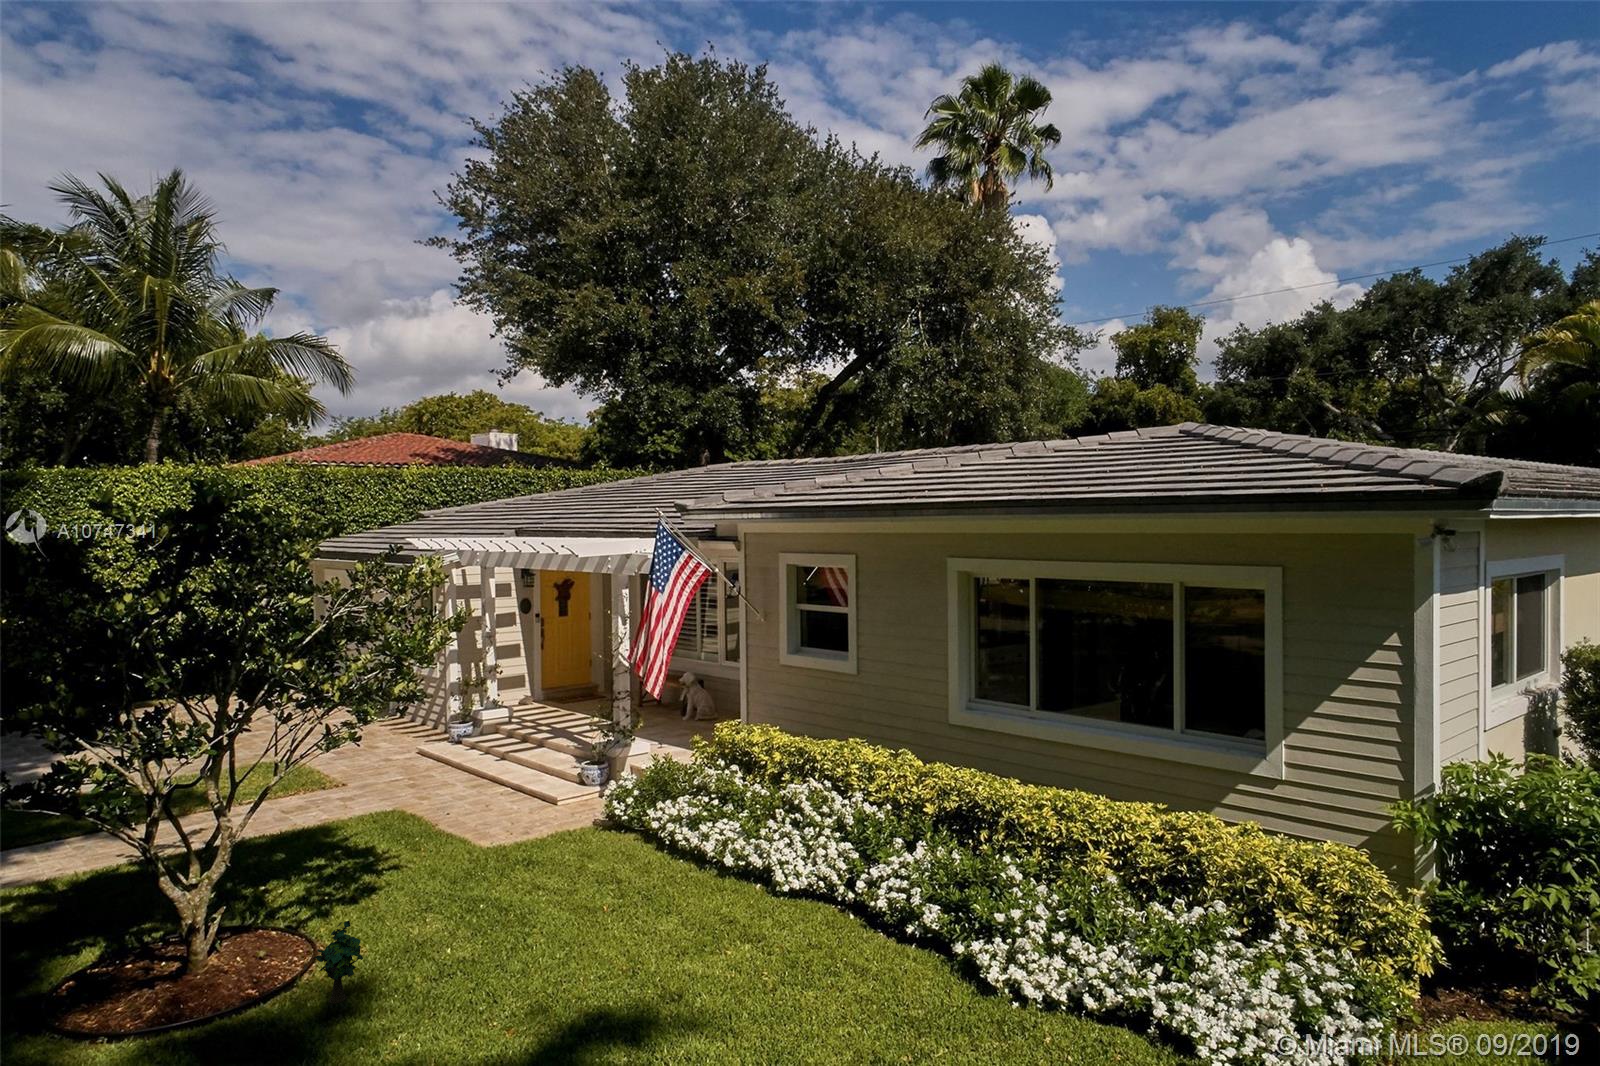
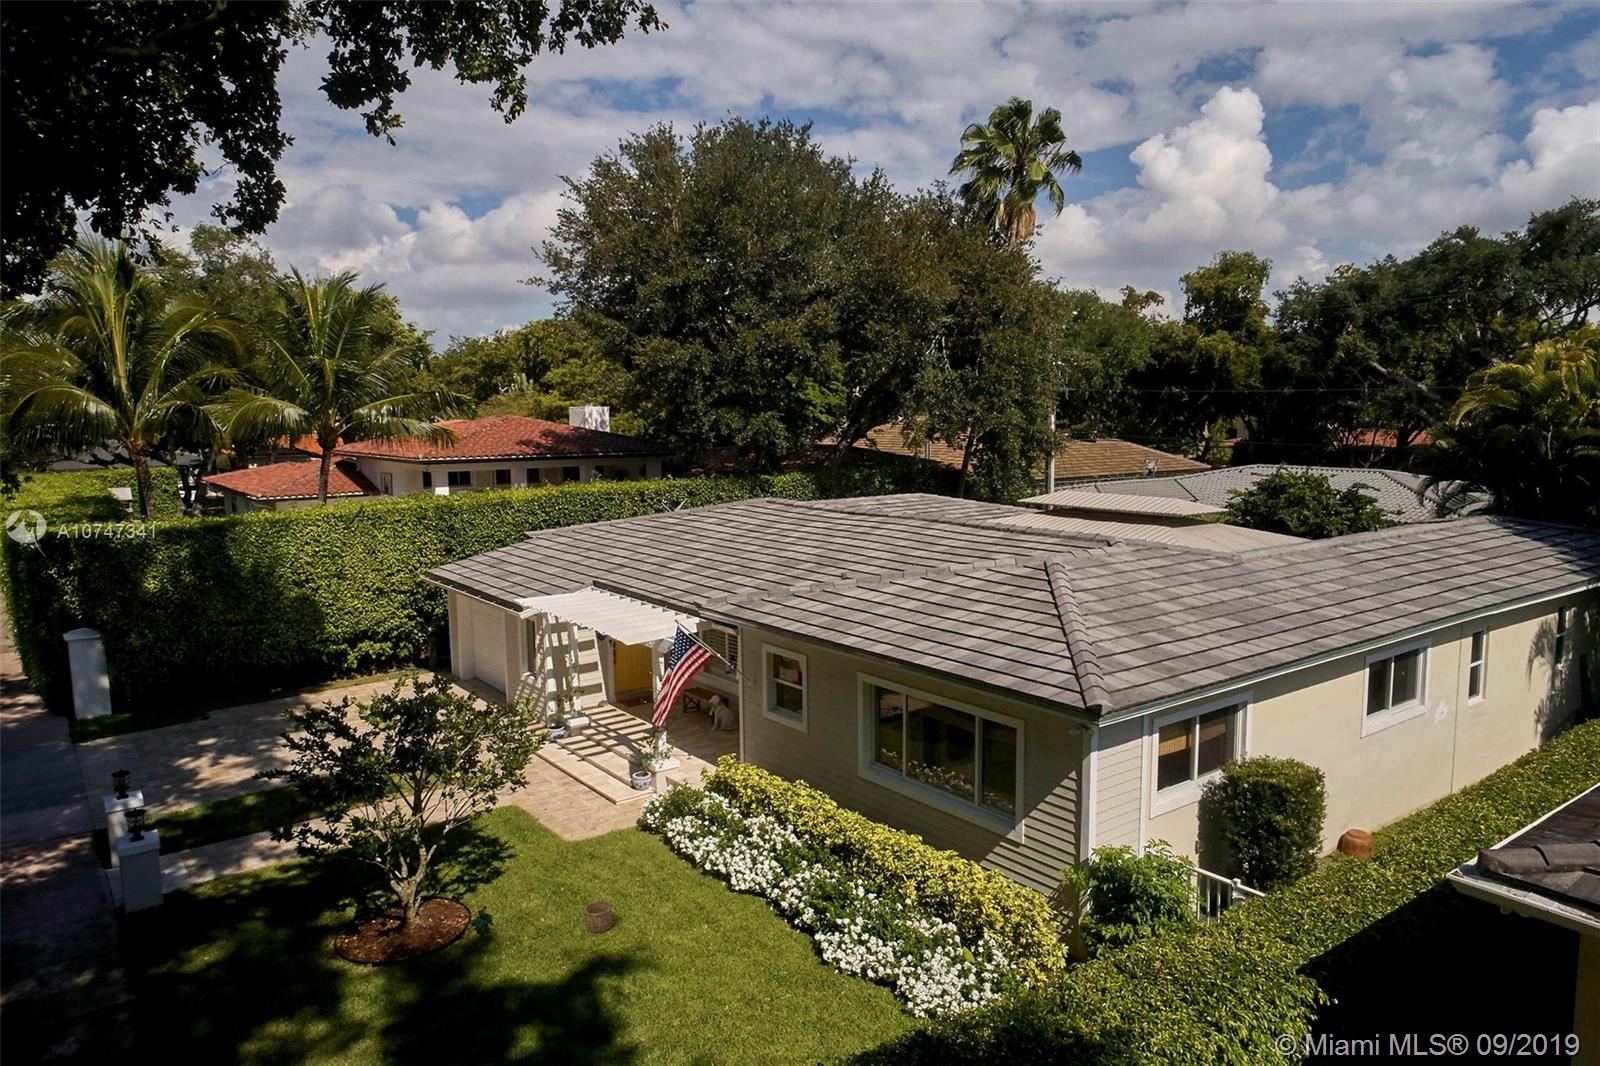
wooden bucket: none [535,910,586,968] -> present [584,900,612,933]

